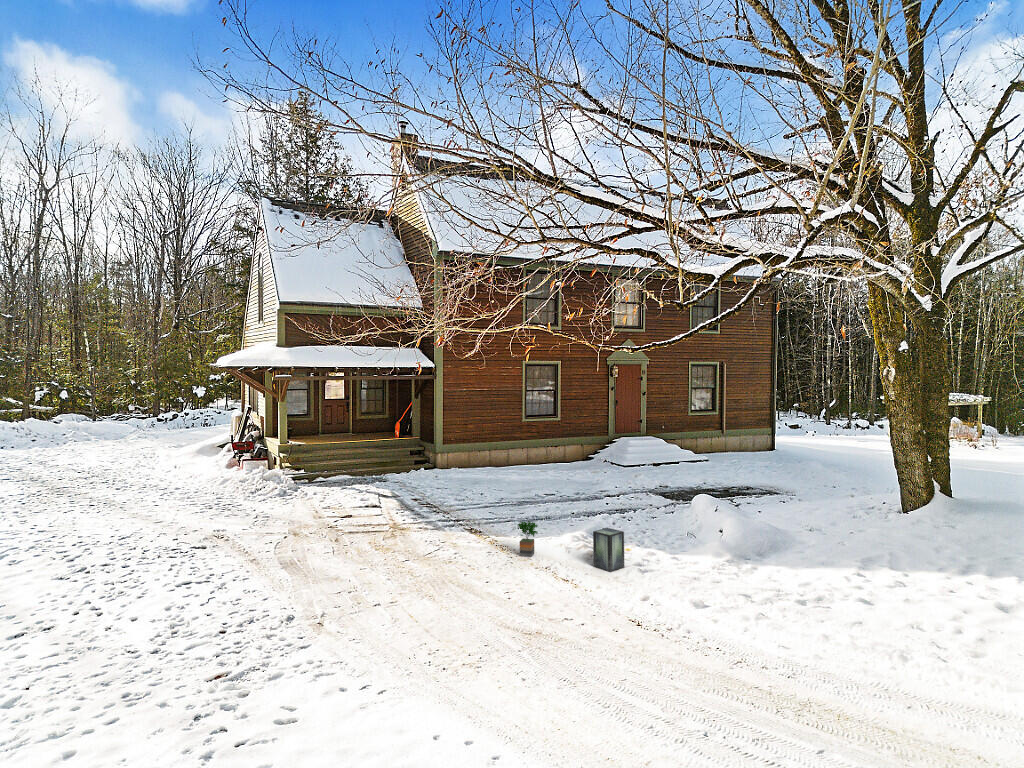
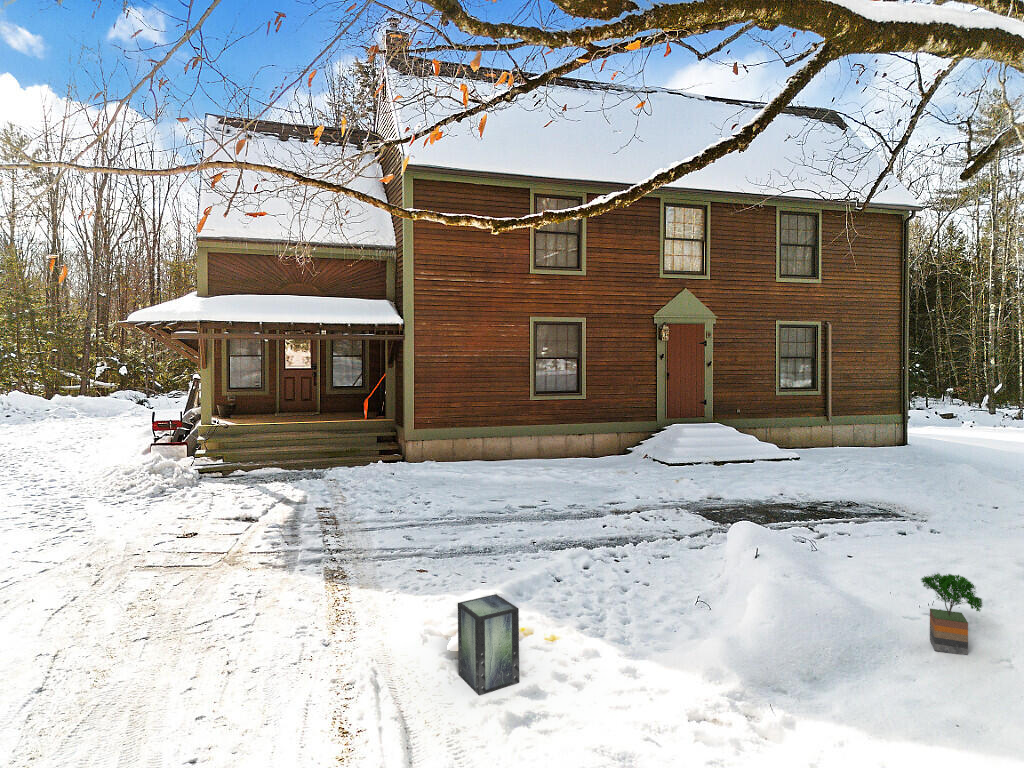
potted tree: present [518,522,538,557] -> present [921,573,982,655]

